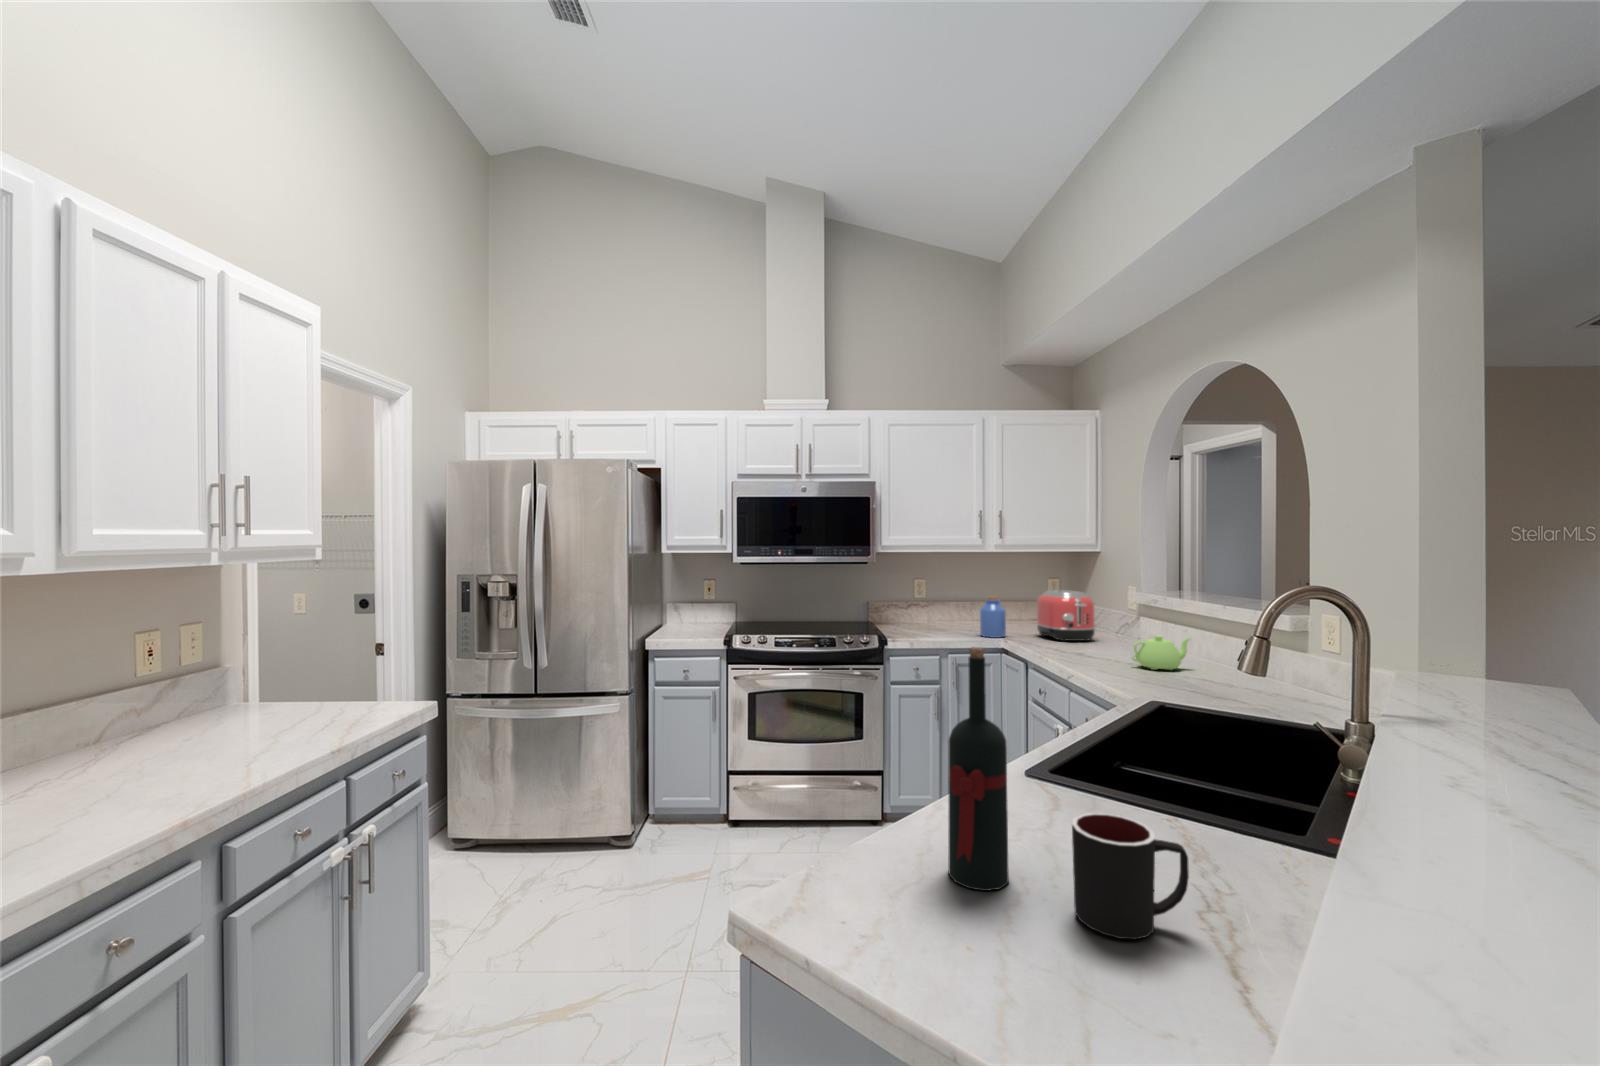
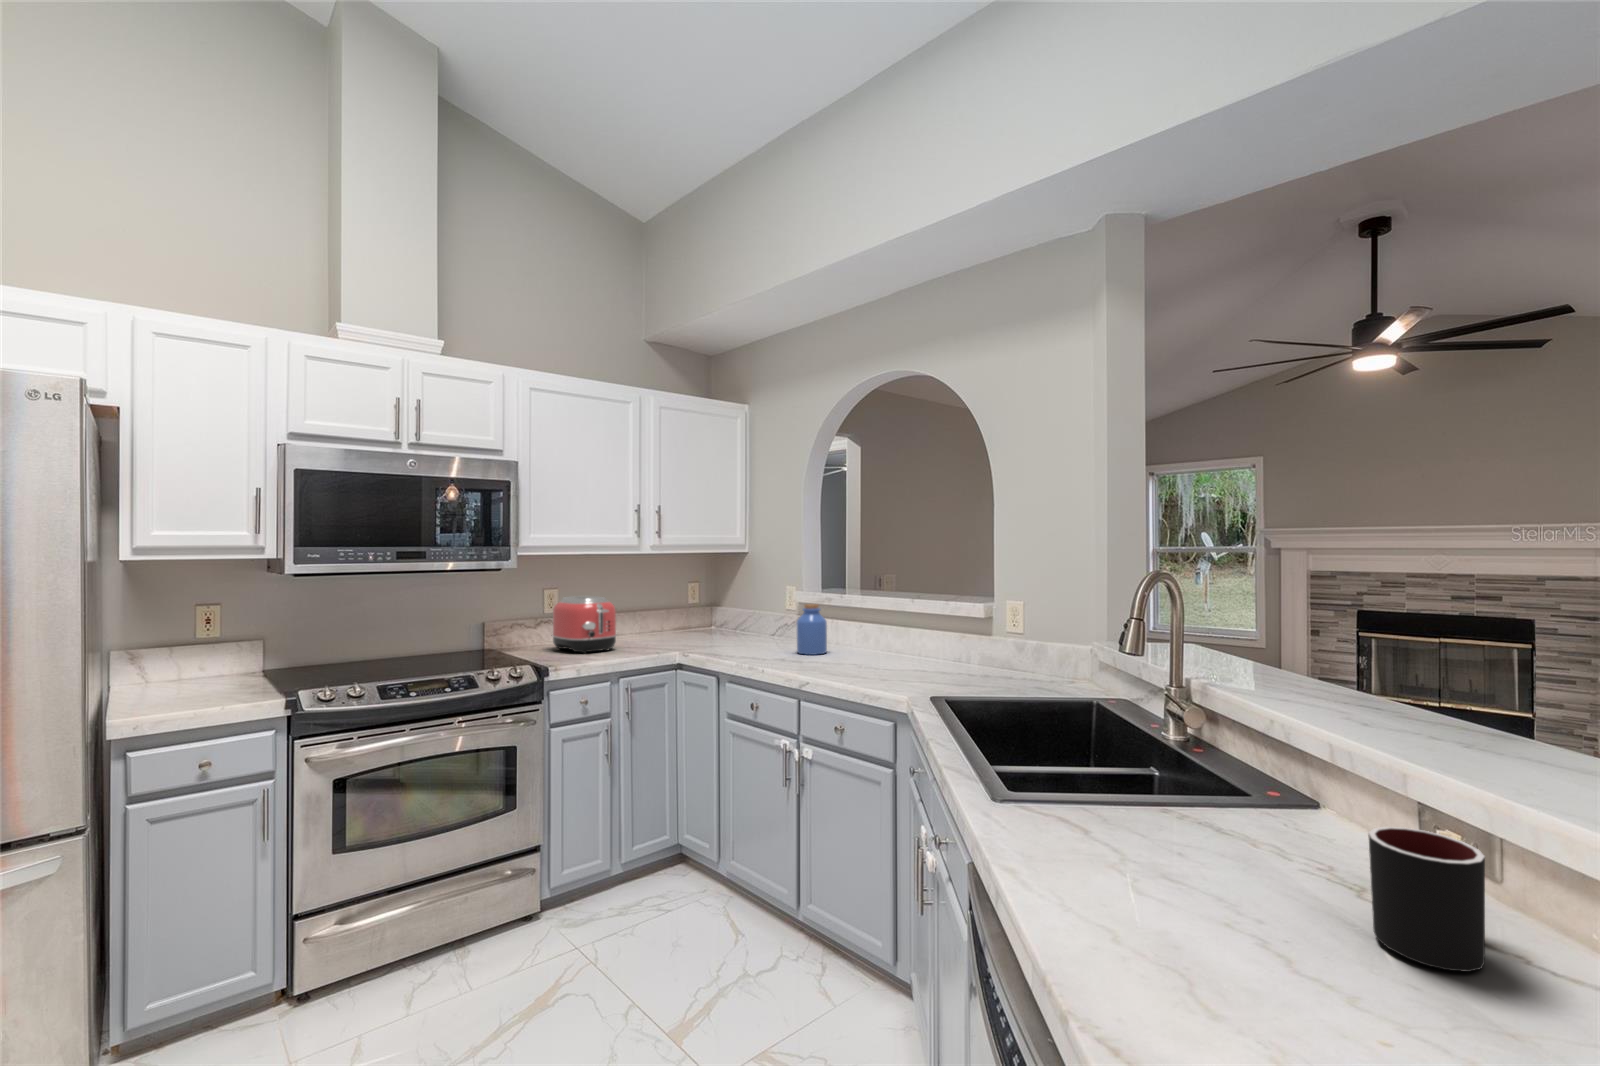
toaster: present [1036,590,1095,642] -> present [552,596,617,653]
jar: present [980,596,1006,638] -> present [797,604,827,655]
teapot: present [1132,636,1190,670] -> none [852,631,897,666]
wine bottle: present [948,647,1009,891] -> none [1214,655,1323,978]

